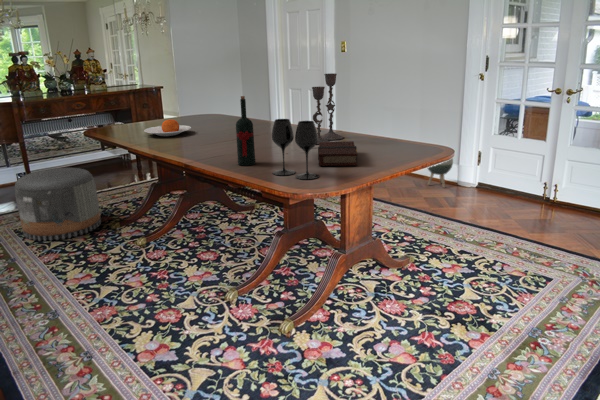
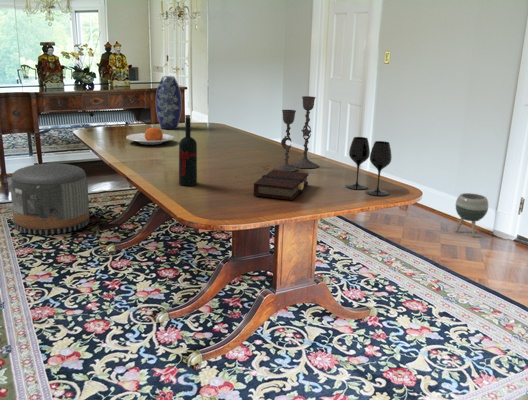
vase: none [156,71,182,122] -> present [156,76,182,129]
wine glass: present [272,119,319,179] -> present [346,137,392,196]

